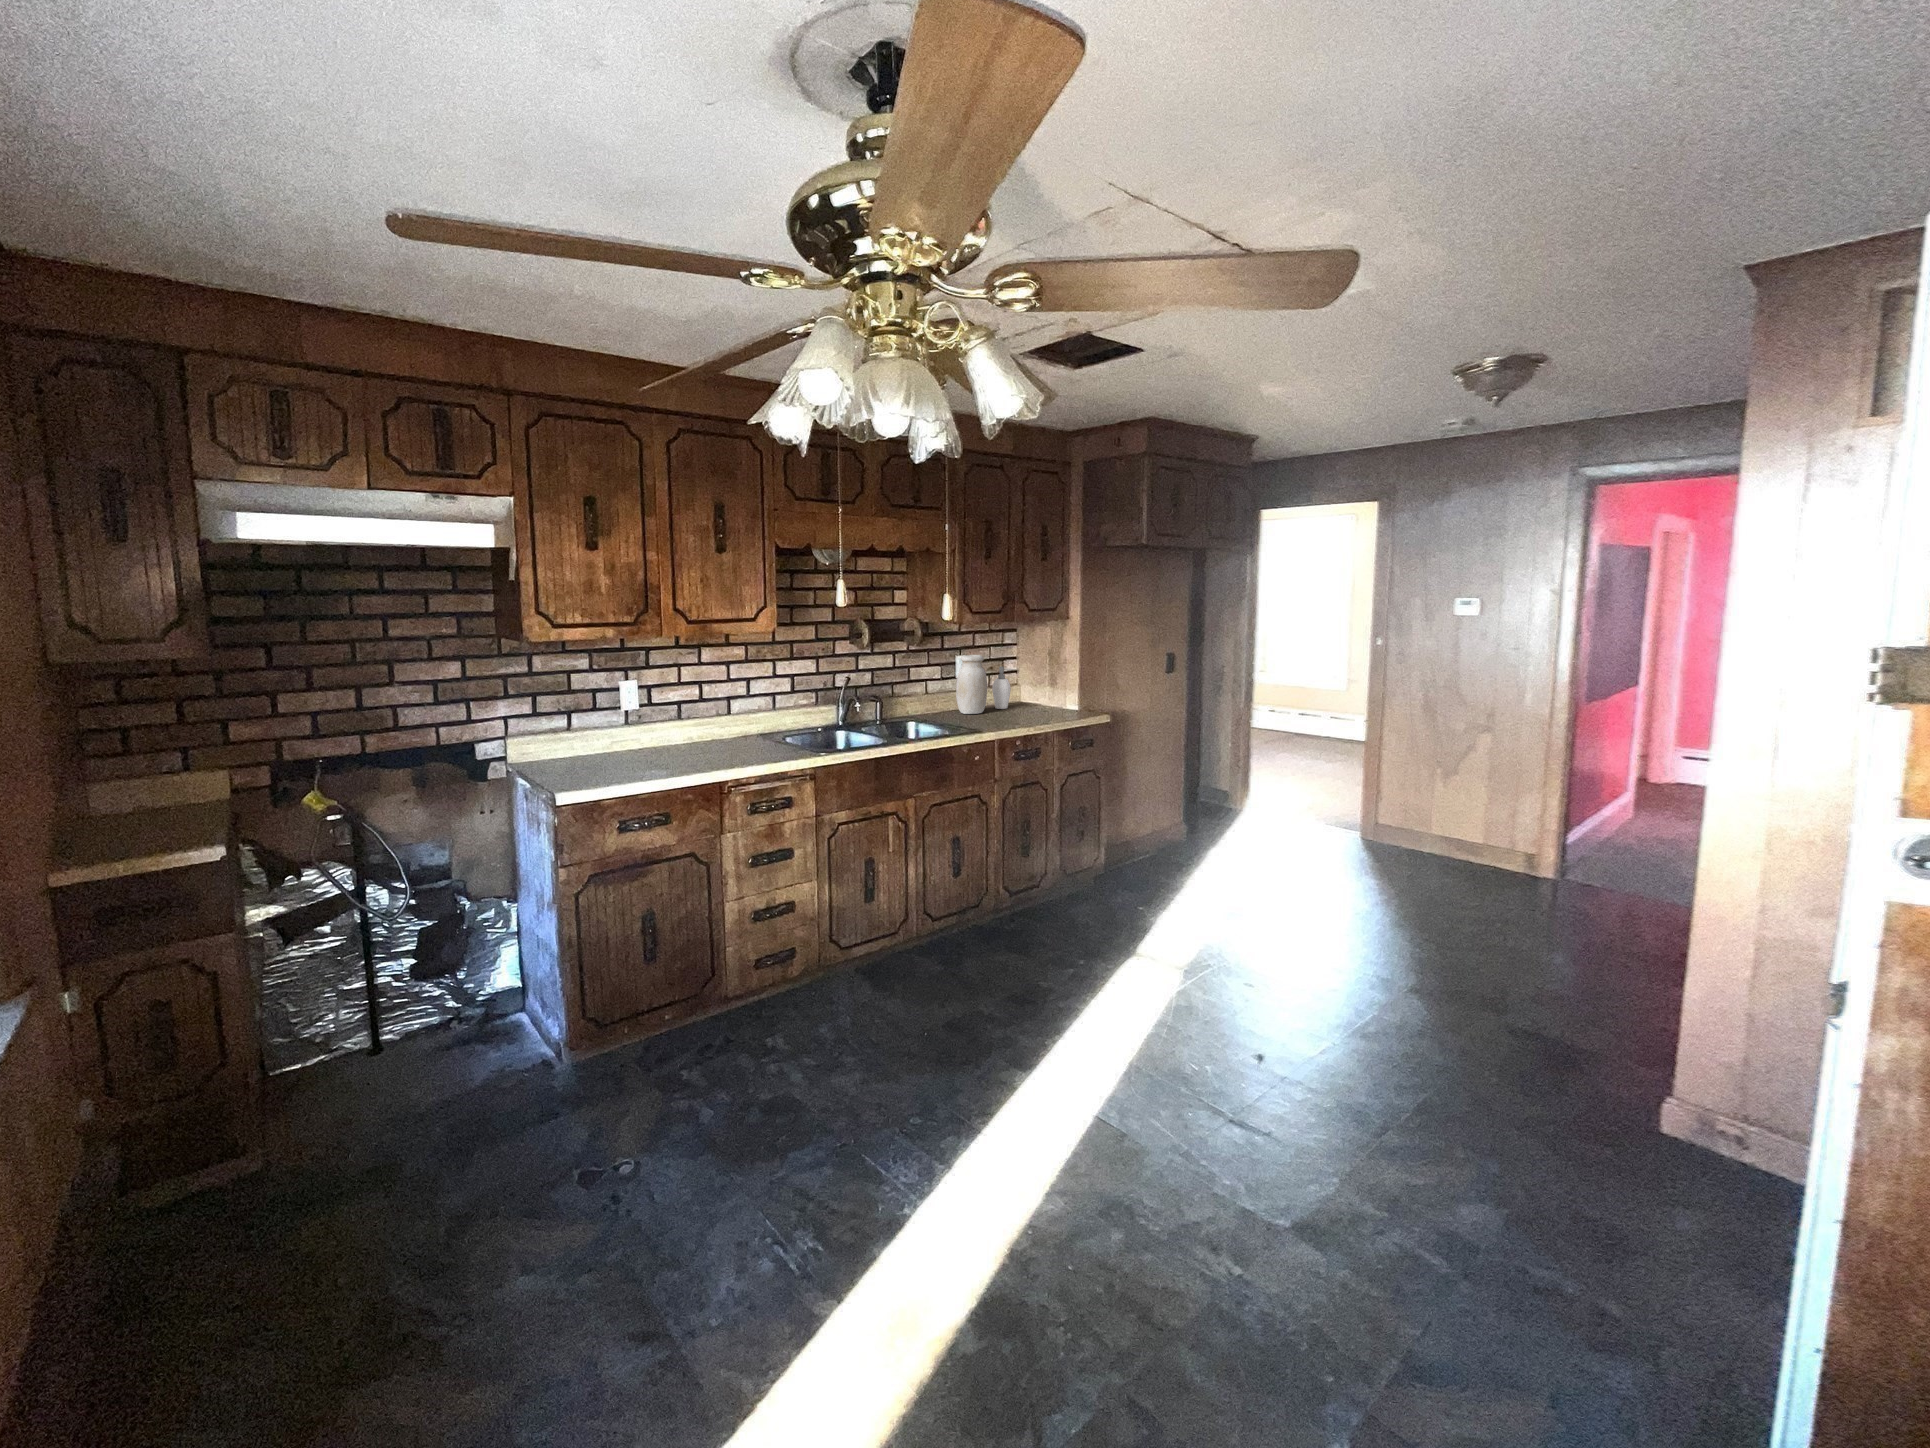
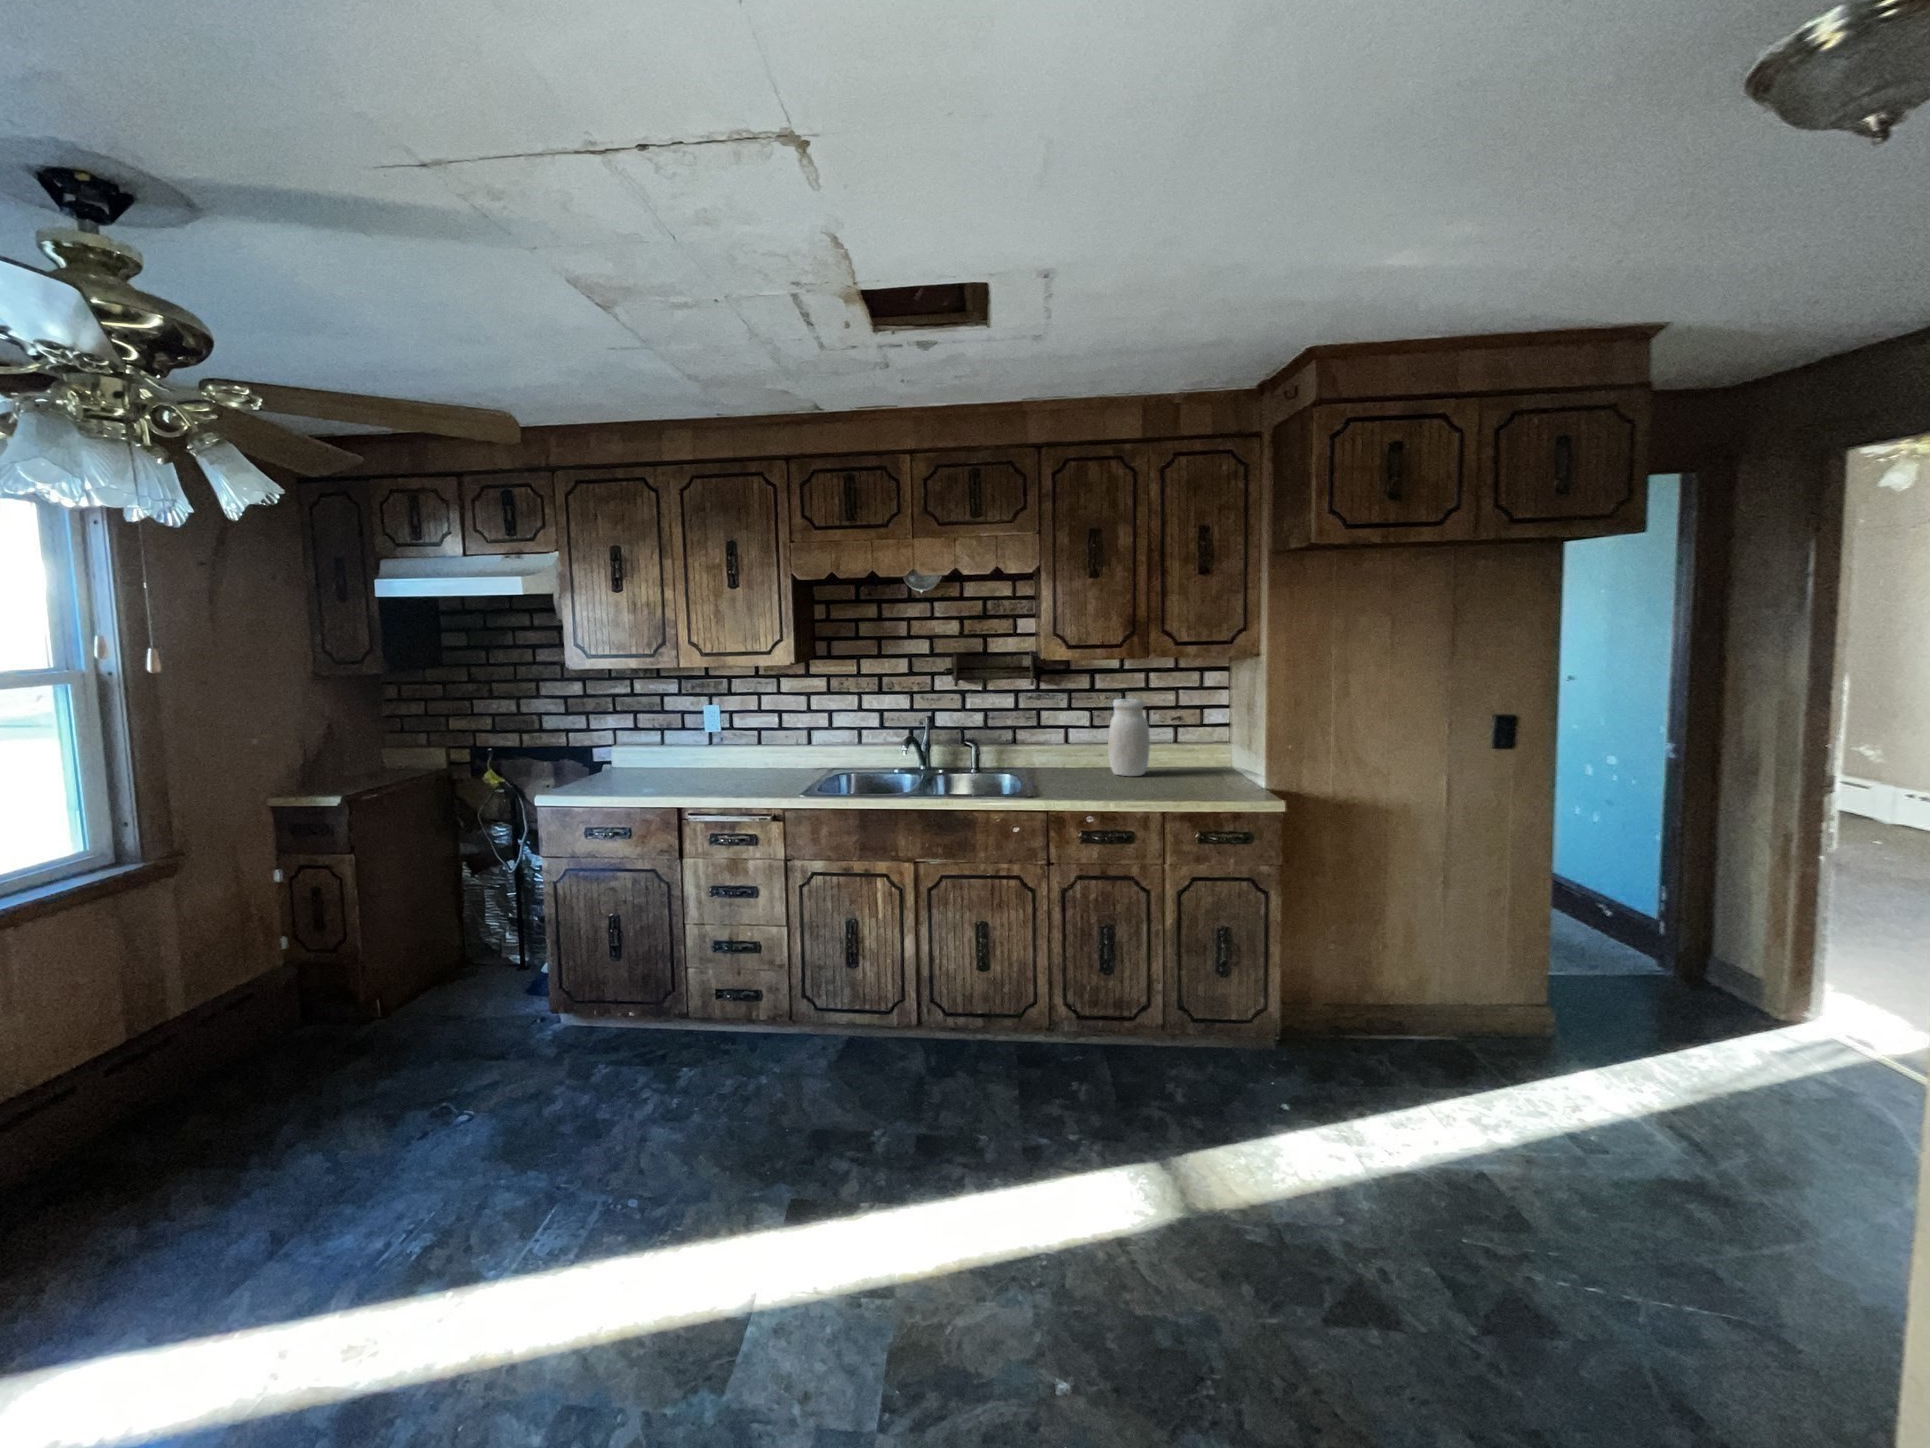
soap dispenser: present [992,667,1011,709] -> none [1176,717,1209,774]

